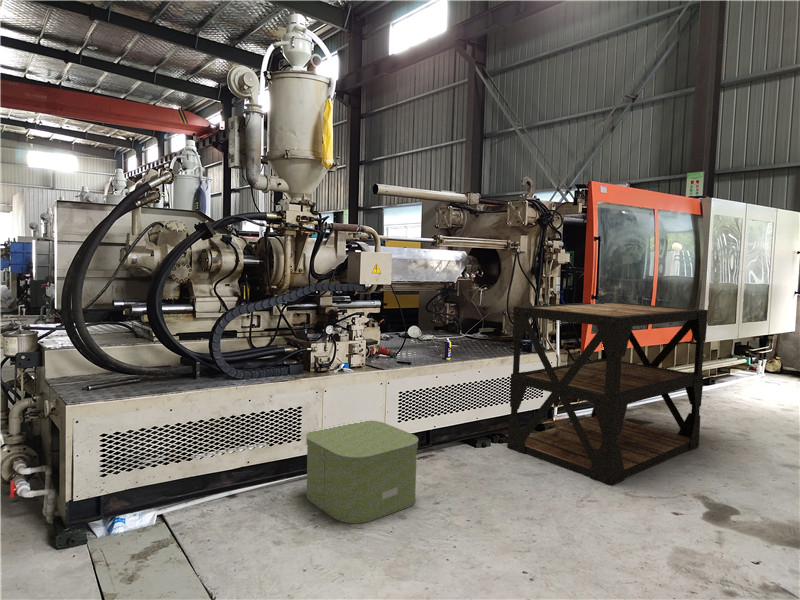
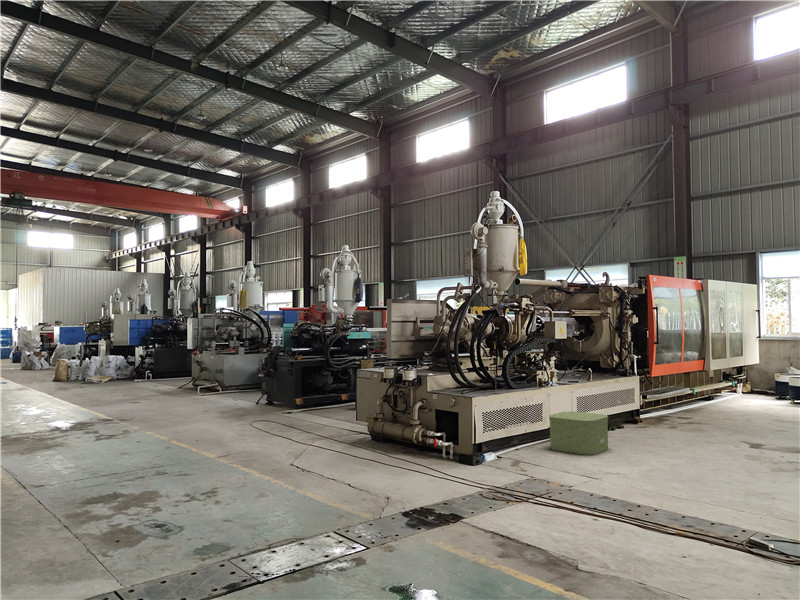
shelving unit: present [507,302,708,486] -> none [623,345,726,439]

